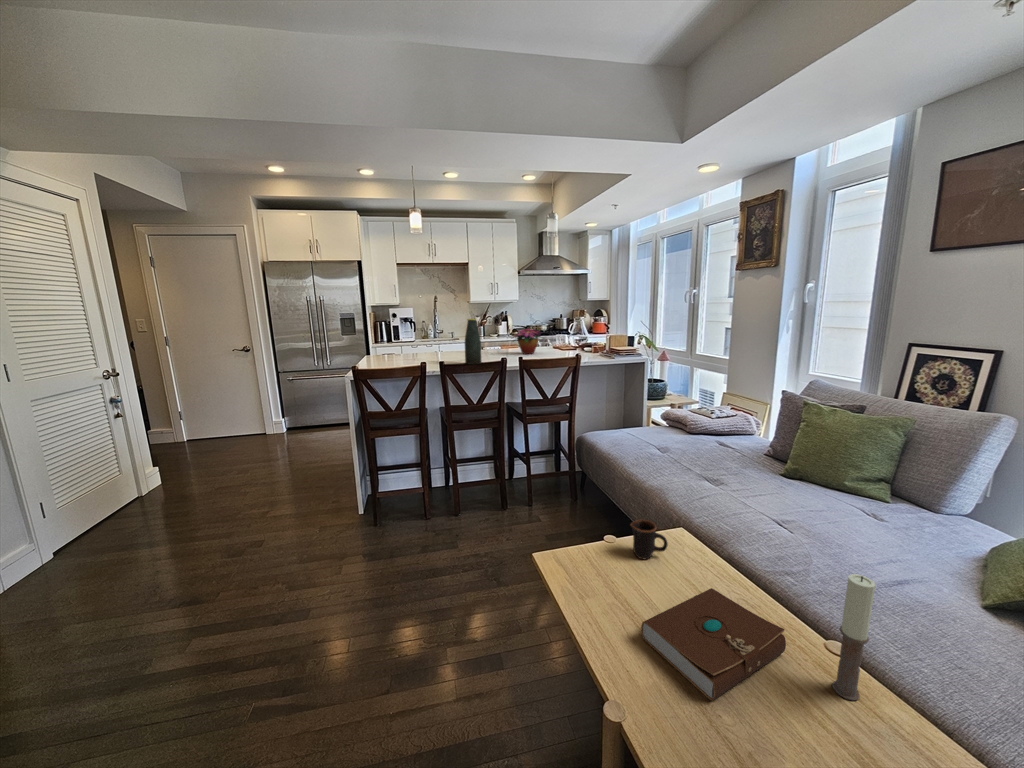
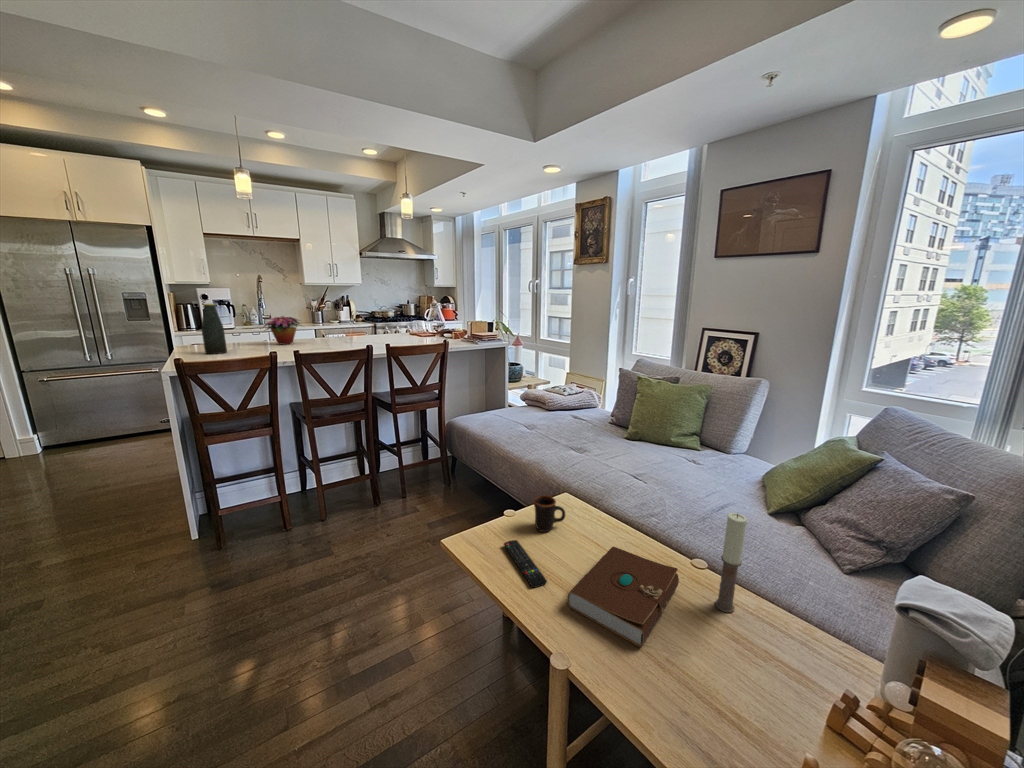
bottle: present [465,319,482,365] -> present [202,304,227,354]
flower arrangement: present [513,329,540,354] -> present [263,316,300,345]
remote control: none [594,560,627,610] -> present [504,540,547,587]

